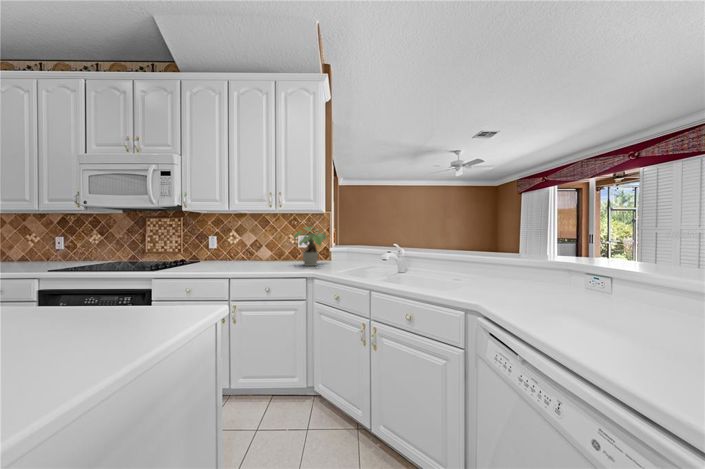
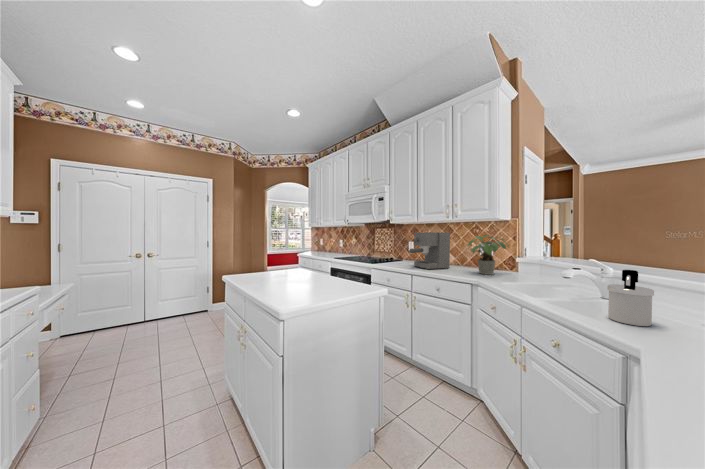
coffee maker: none [224,224,271,268] -> present [409,232,450,269]
soap dispenser: none [430,249,455,289] -> present [607,270,654,326]

